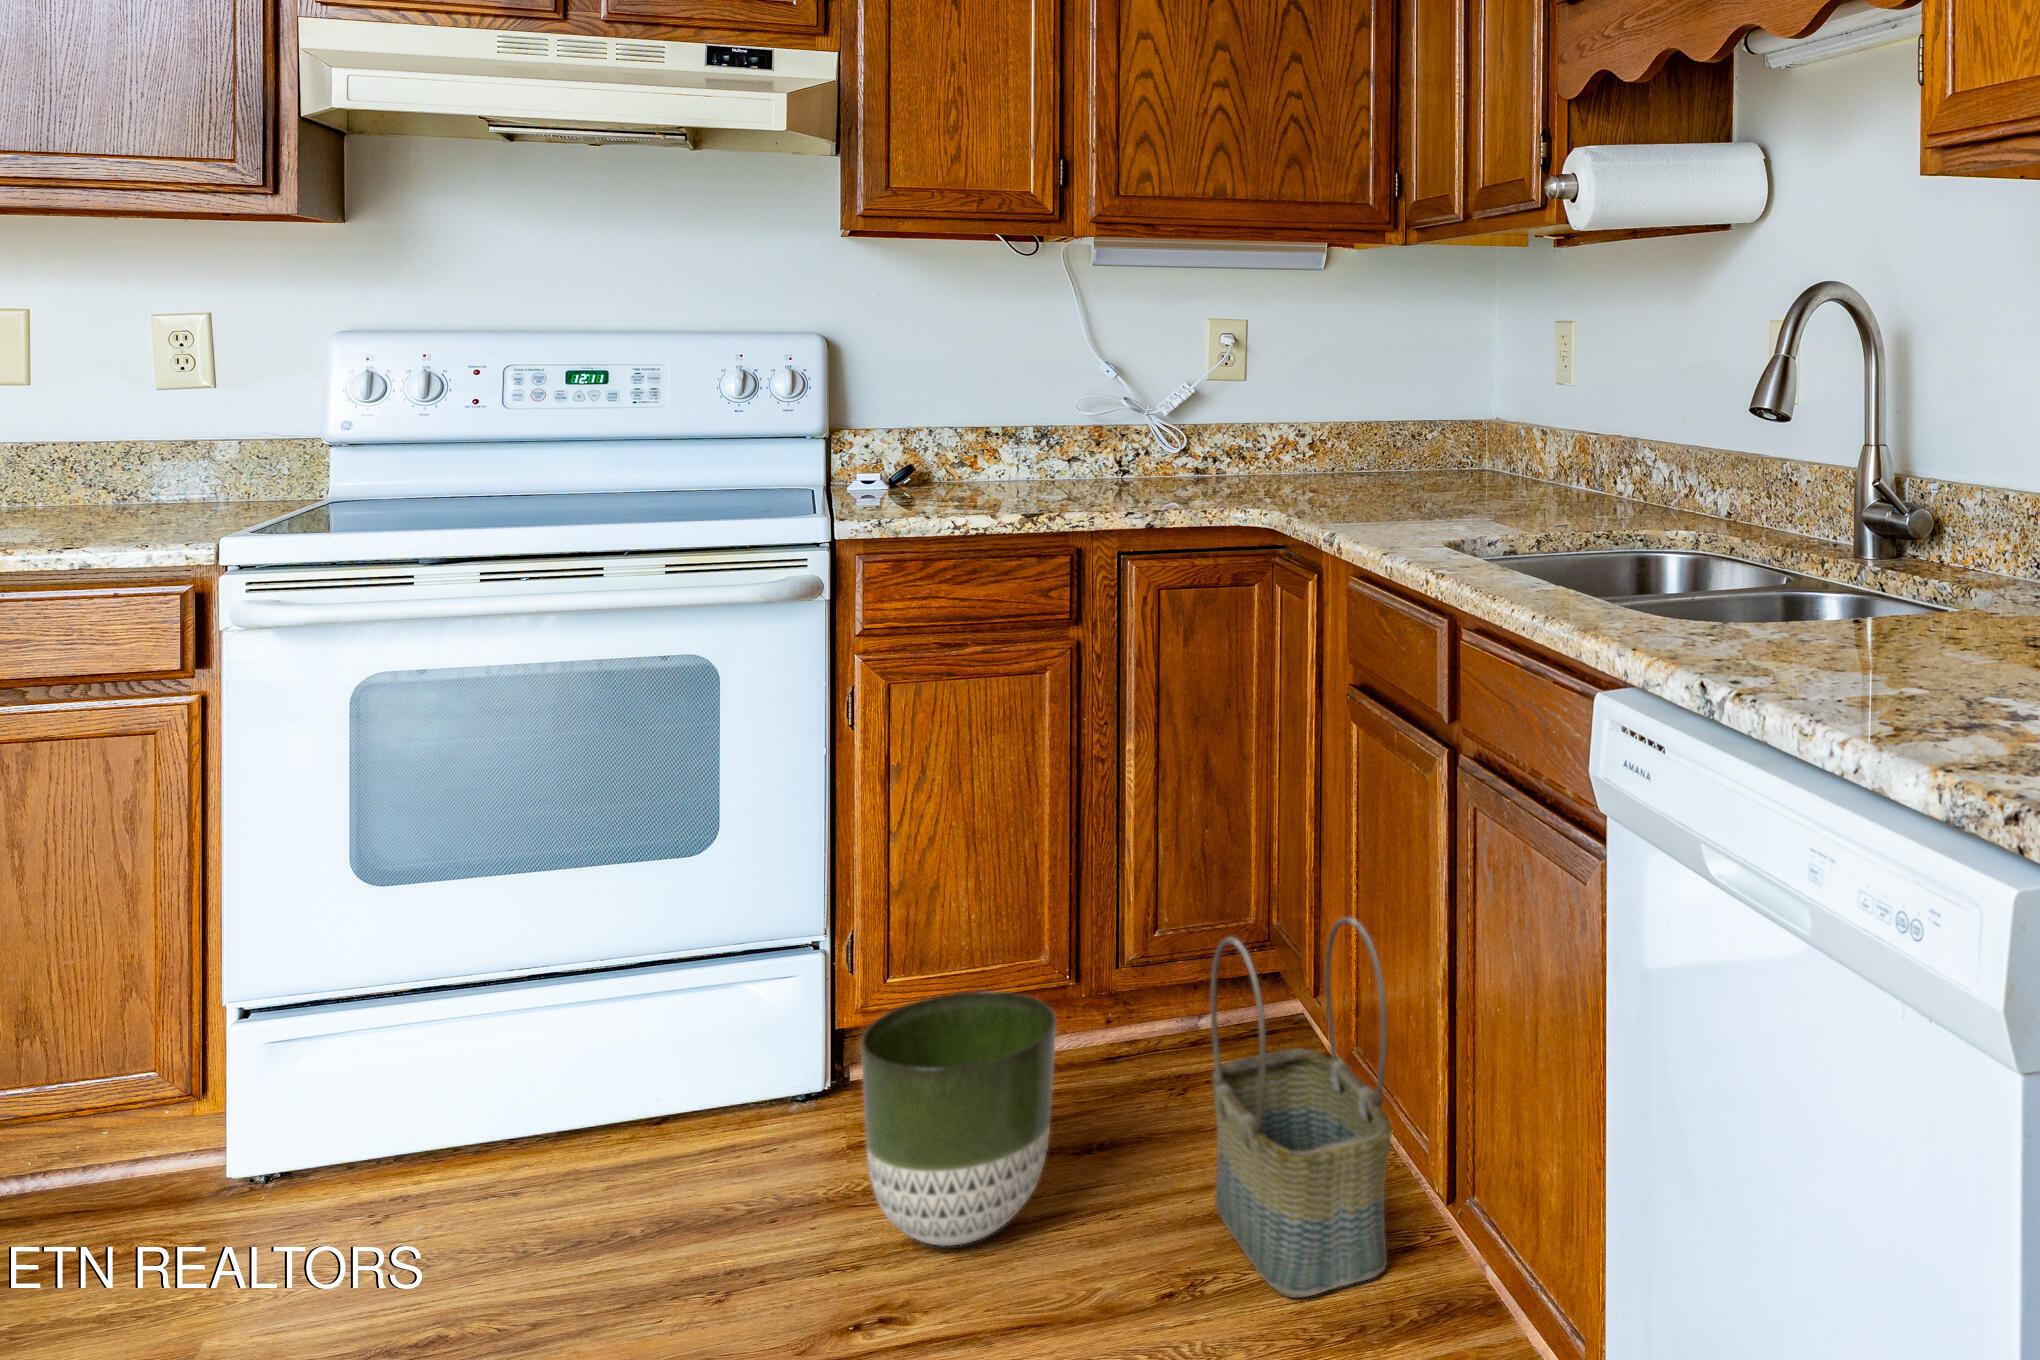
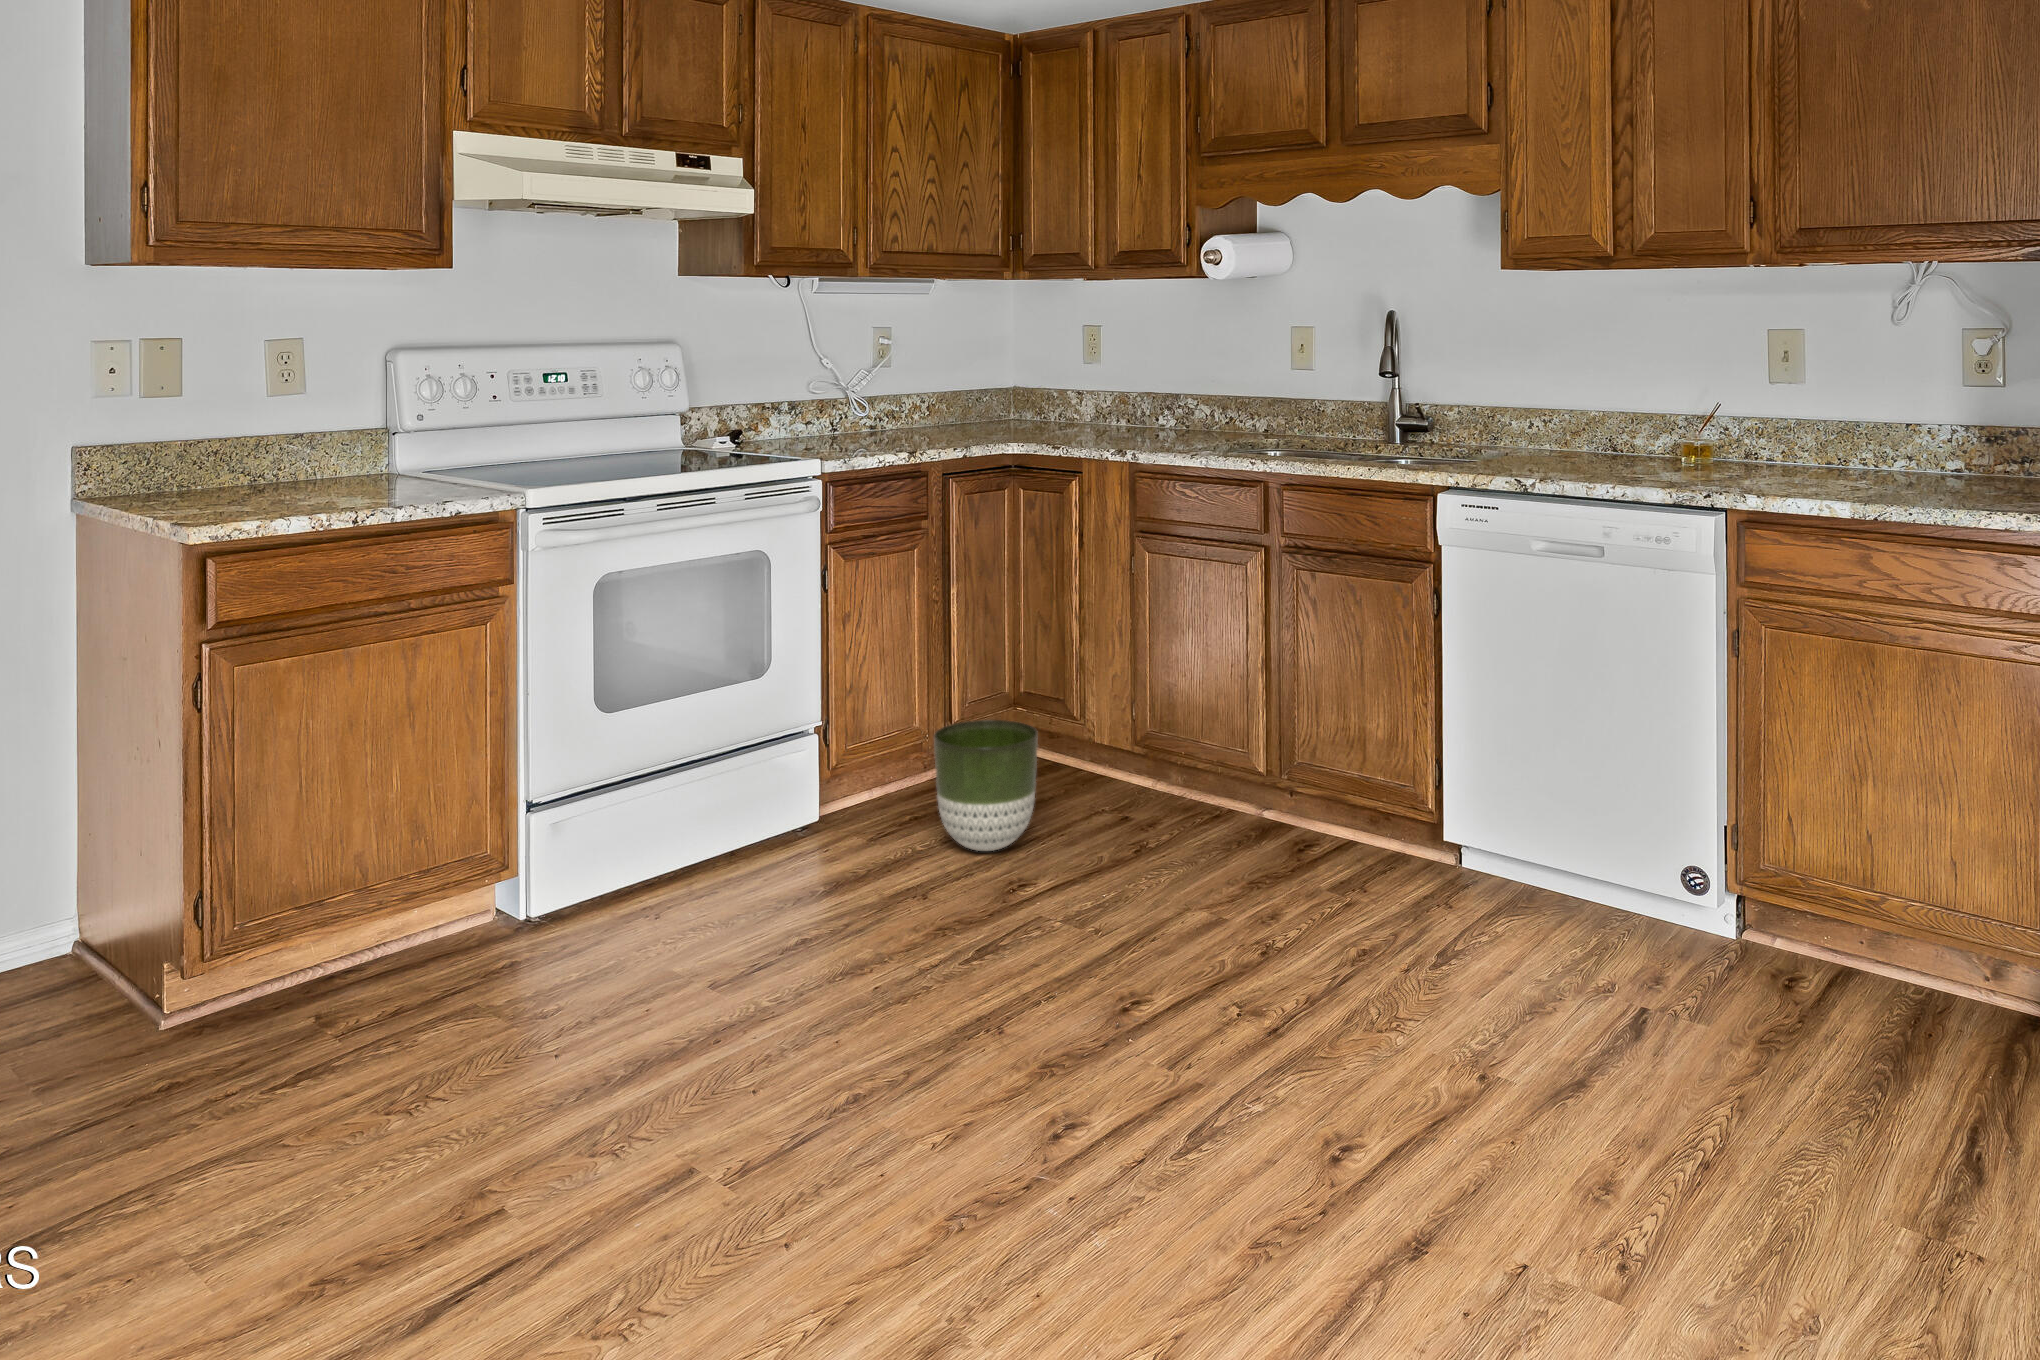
basket: present [1210,917,1392,1298] -> none [1091,651,1217,834]

